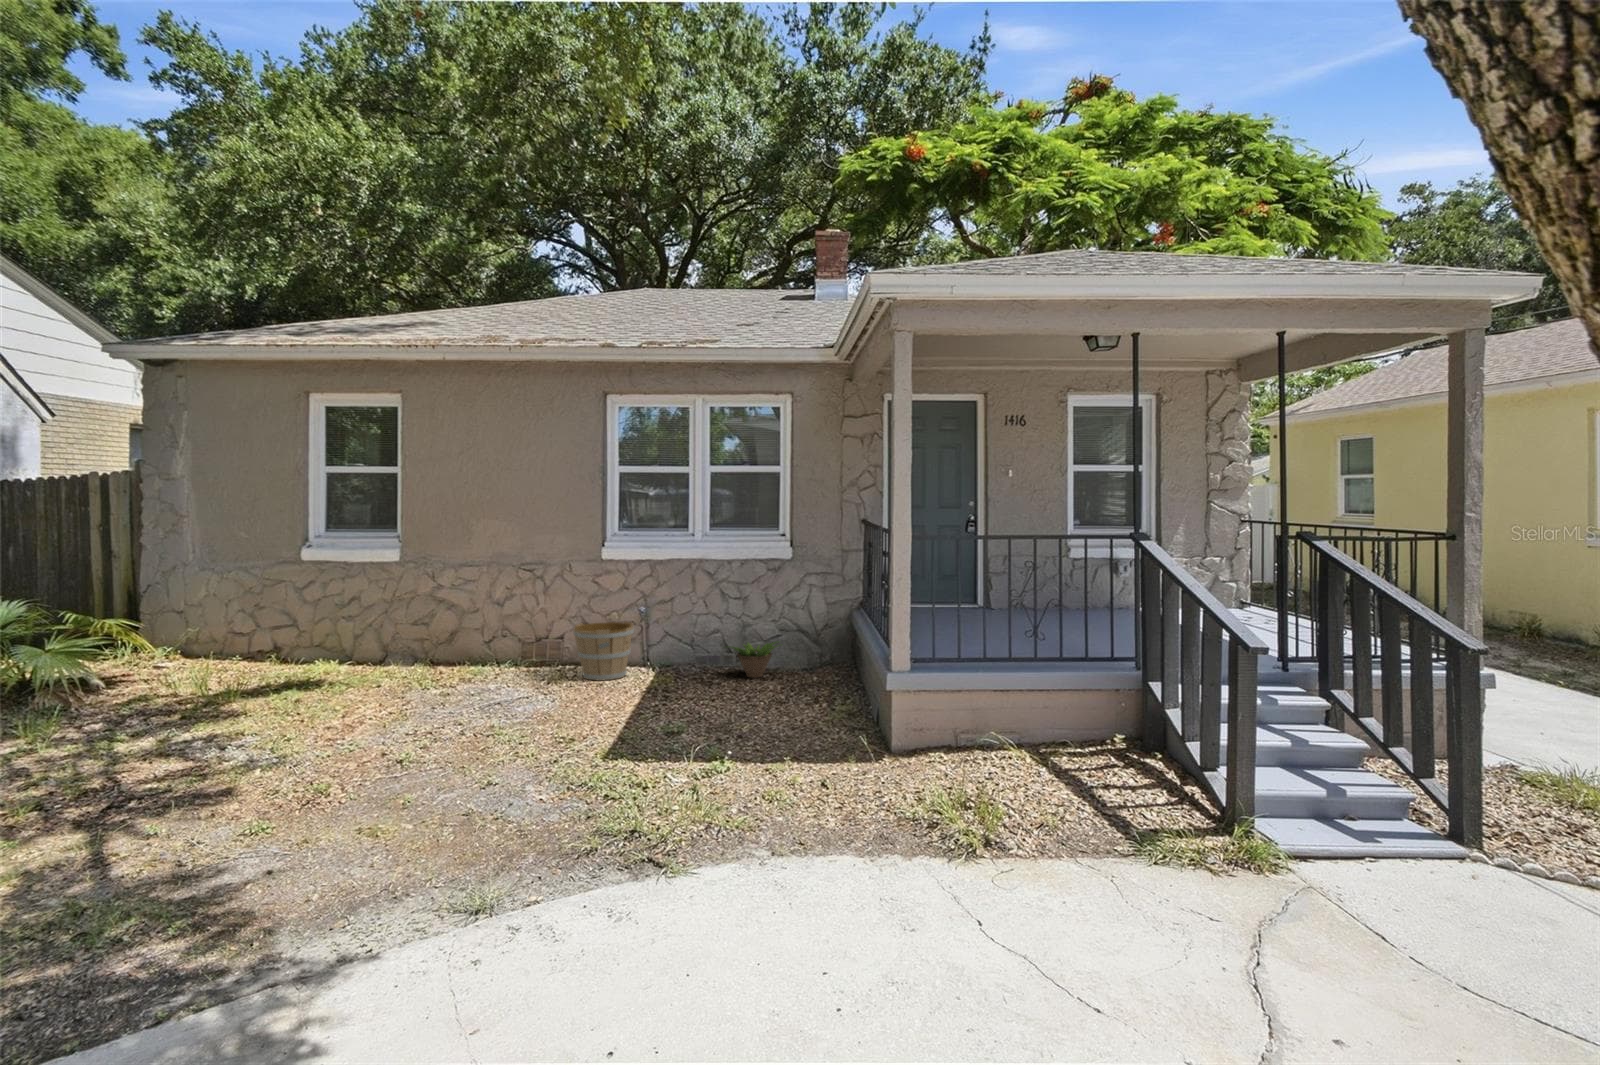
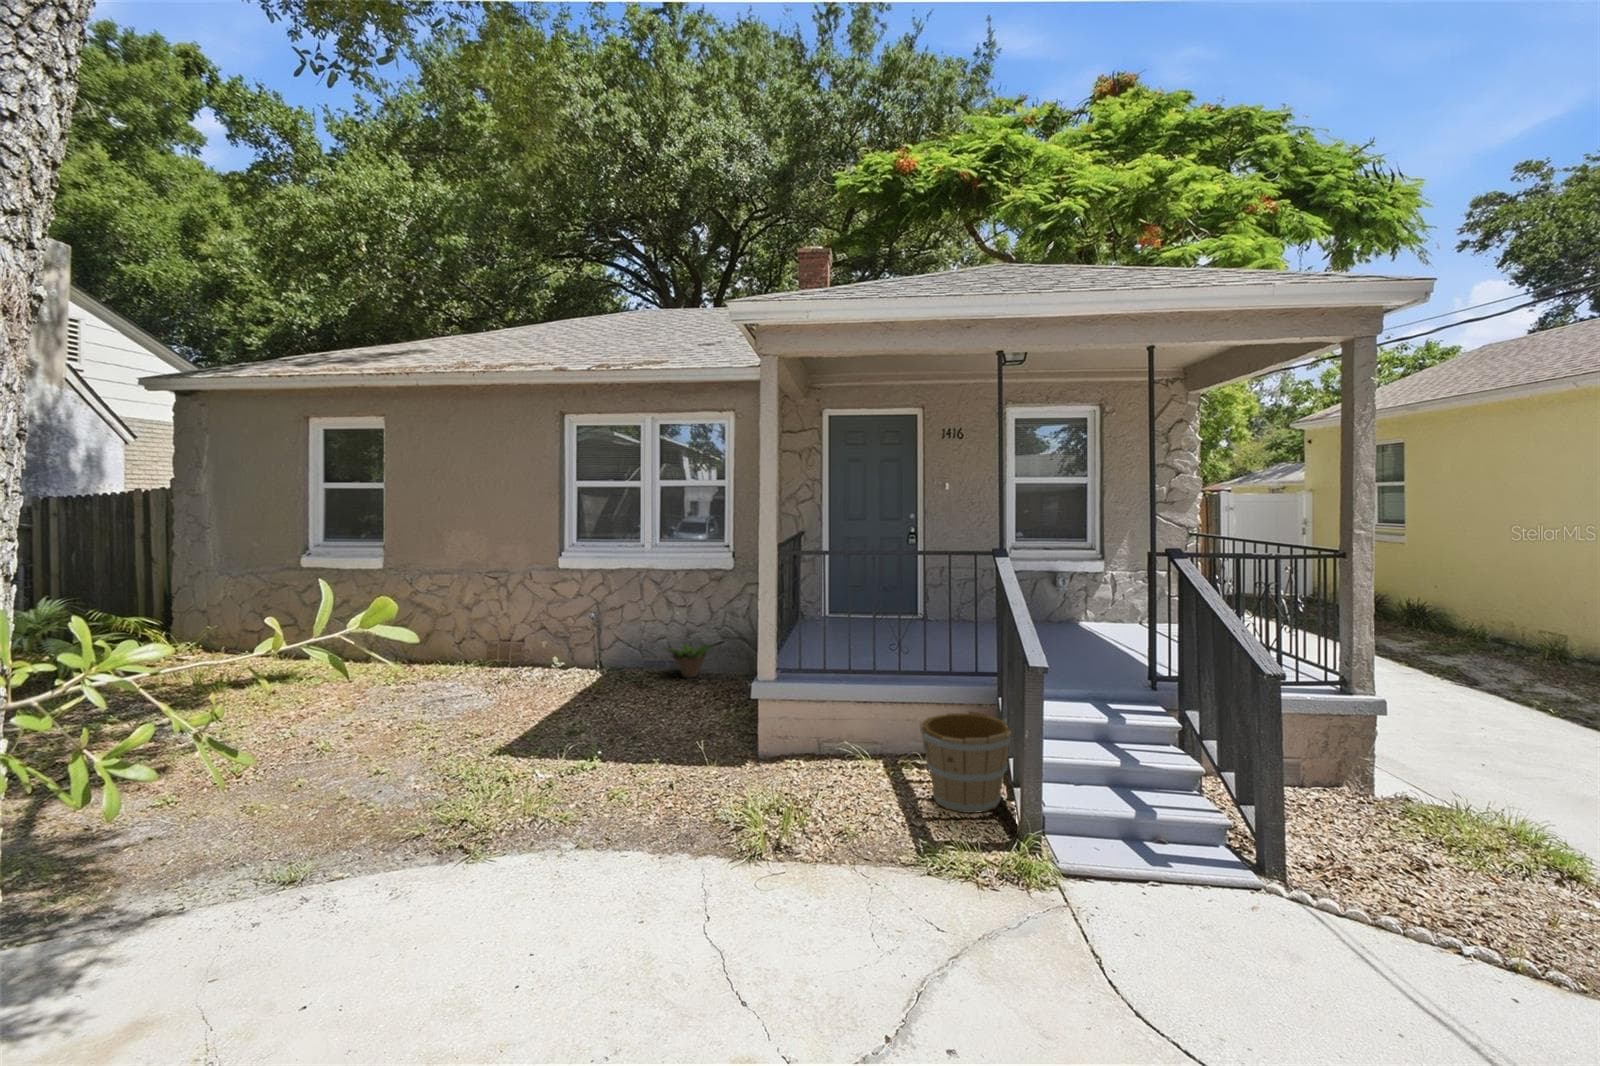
wooden bucket: present [573,621,634,681] -> present [919,711,1011,813]

